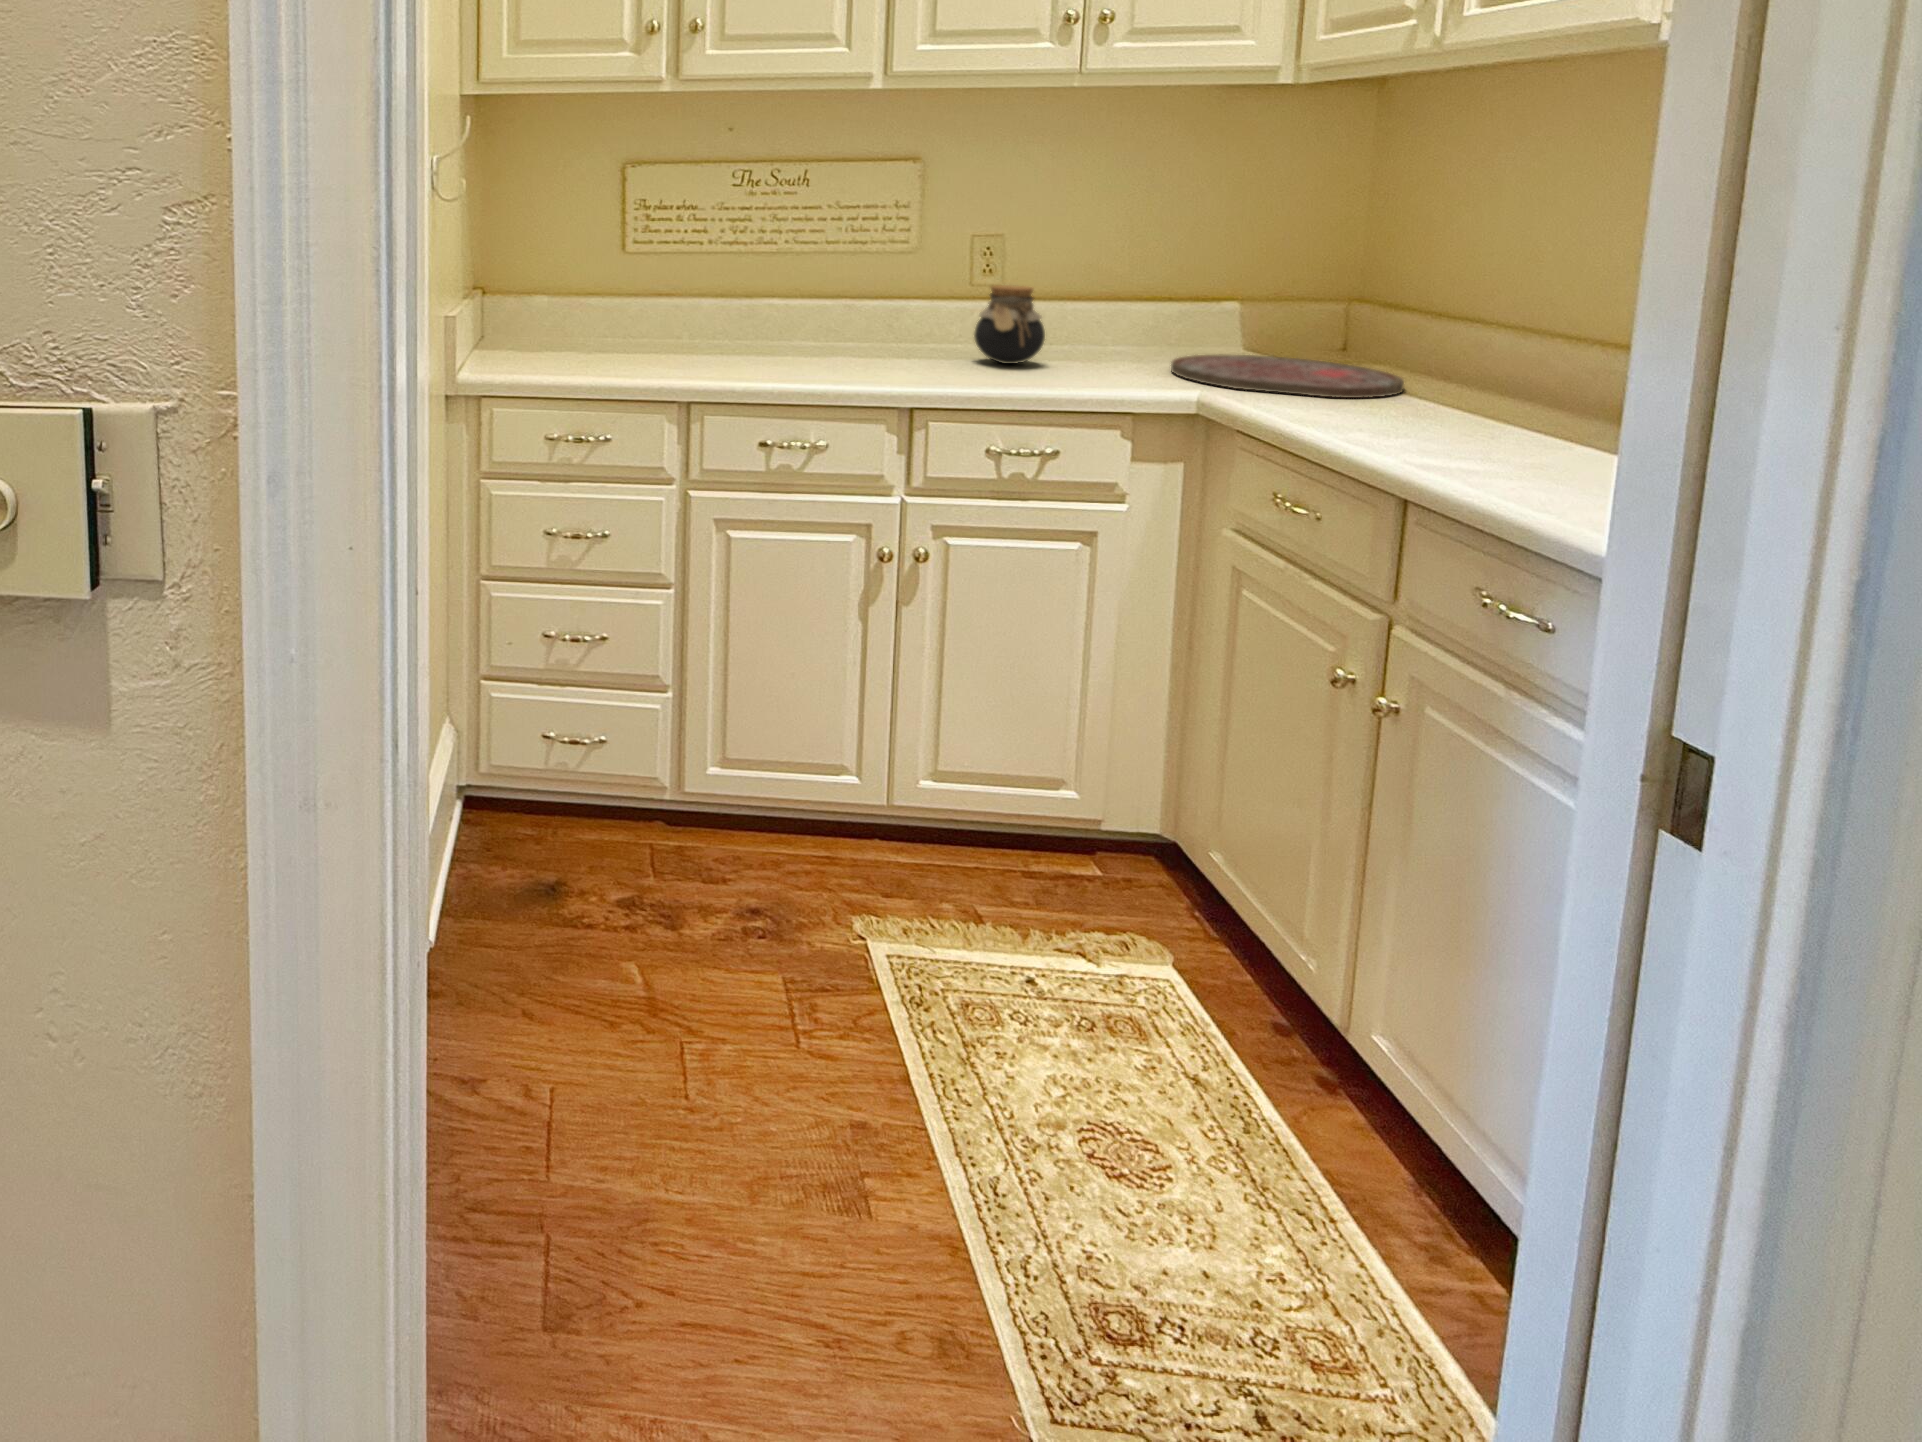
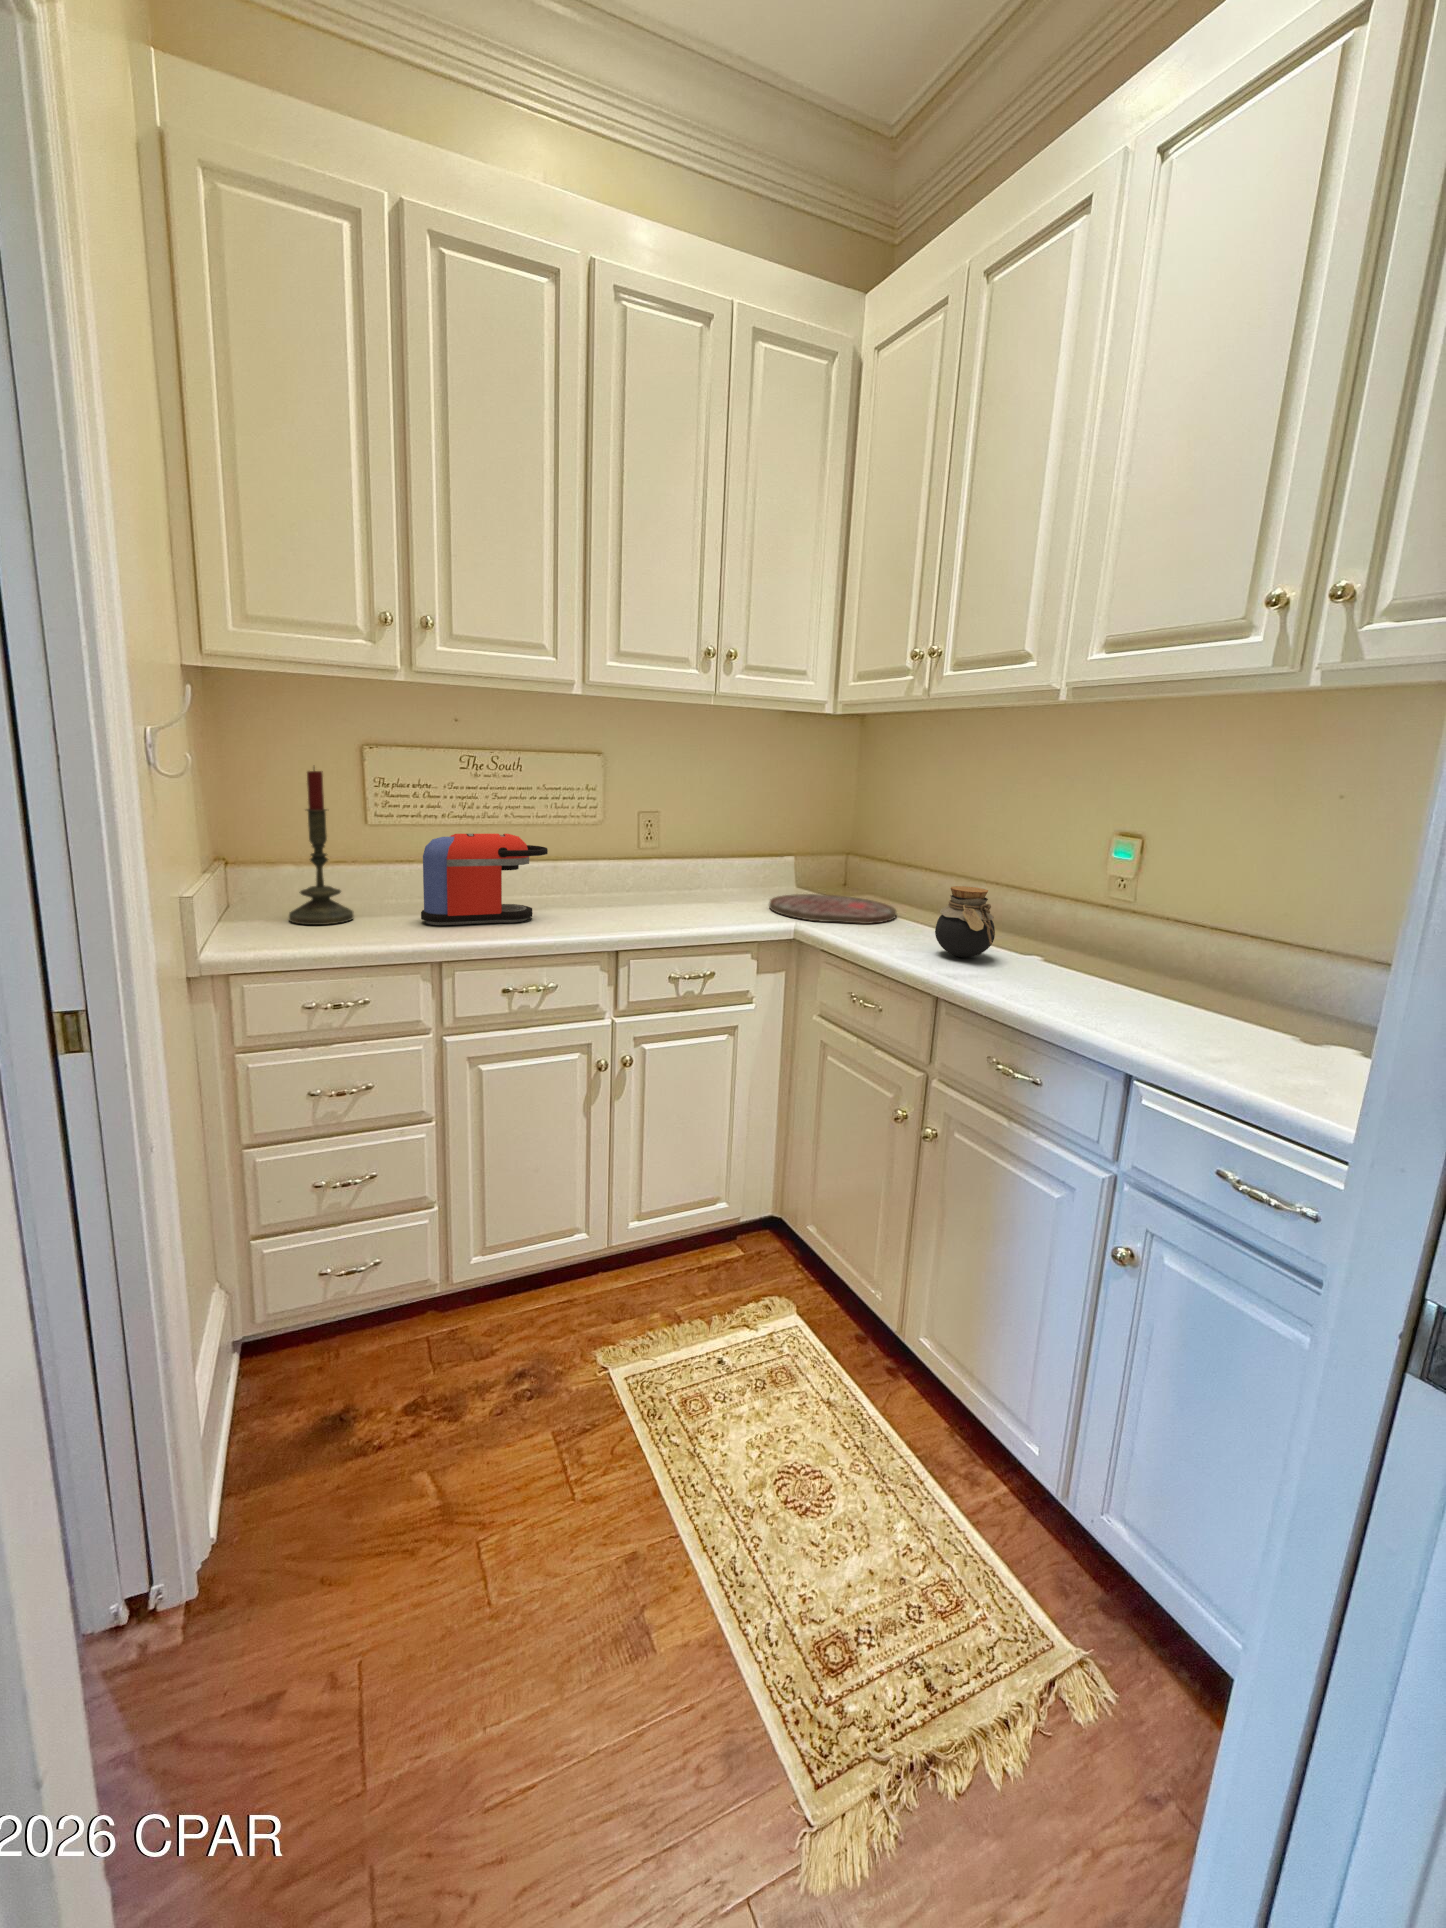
candle: none [540,184,605,356] -> present [289,770,354,925]
coffee maker: none [676,257,833,365] -> present [421,834,548,925]
jar: present [974,285,1045,364] -> present [935,886,995,957]

